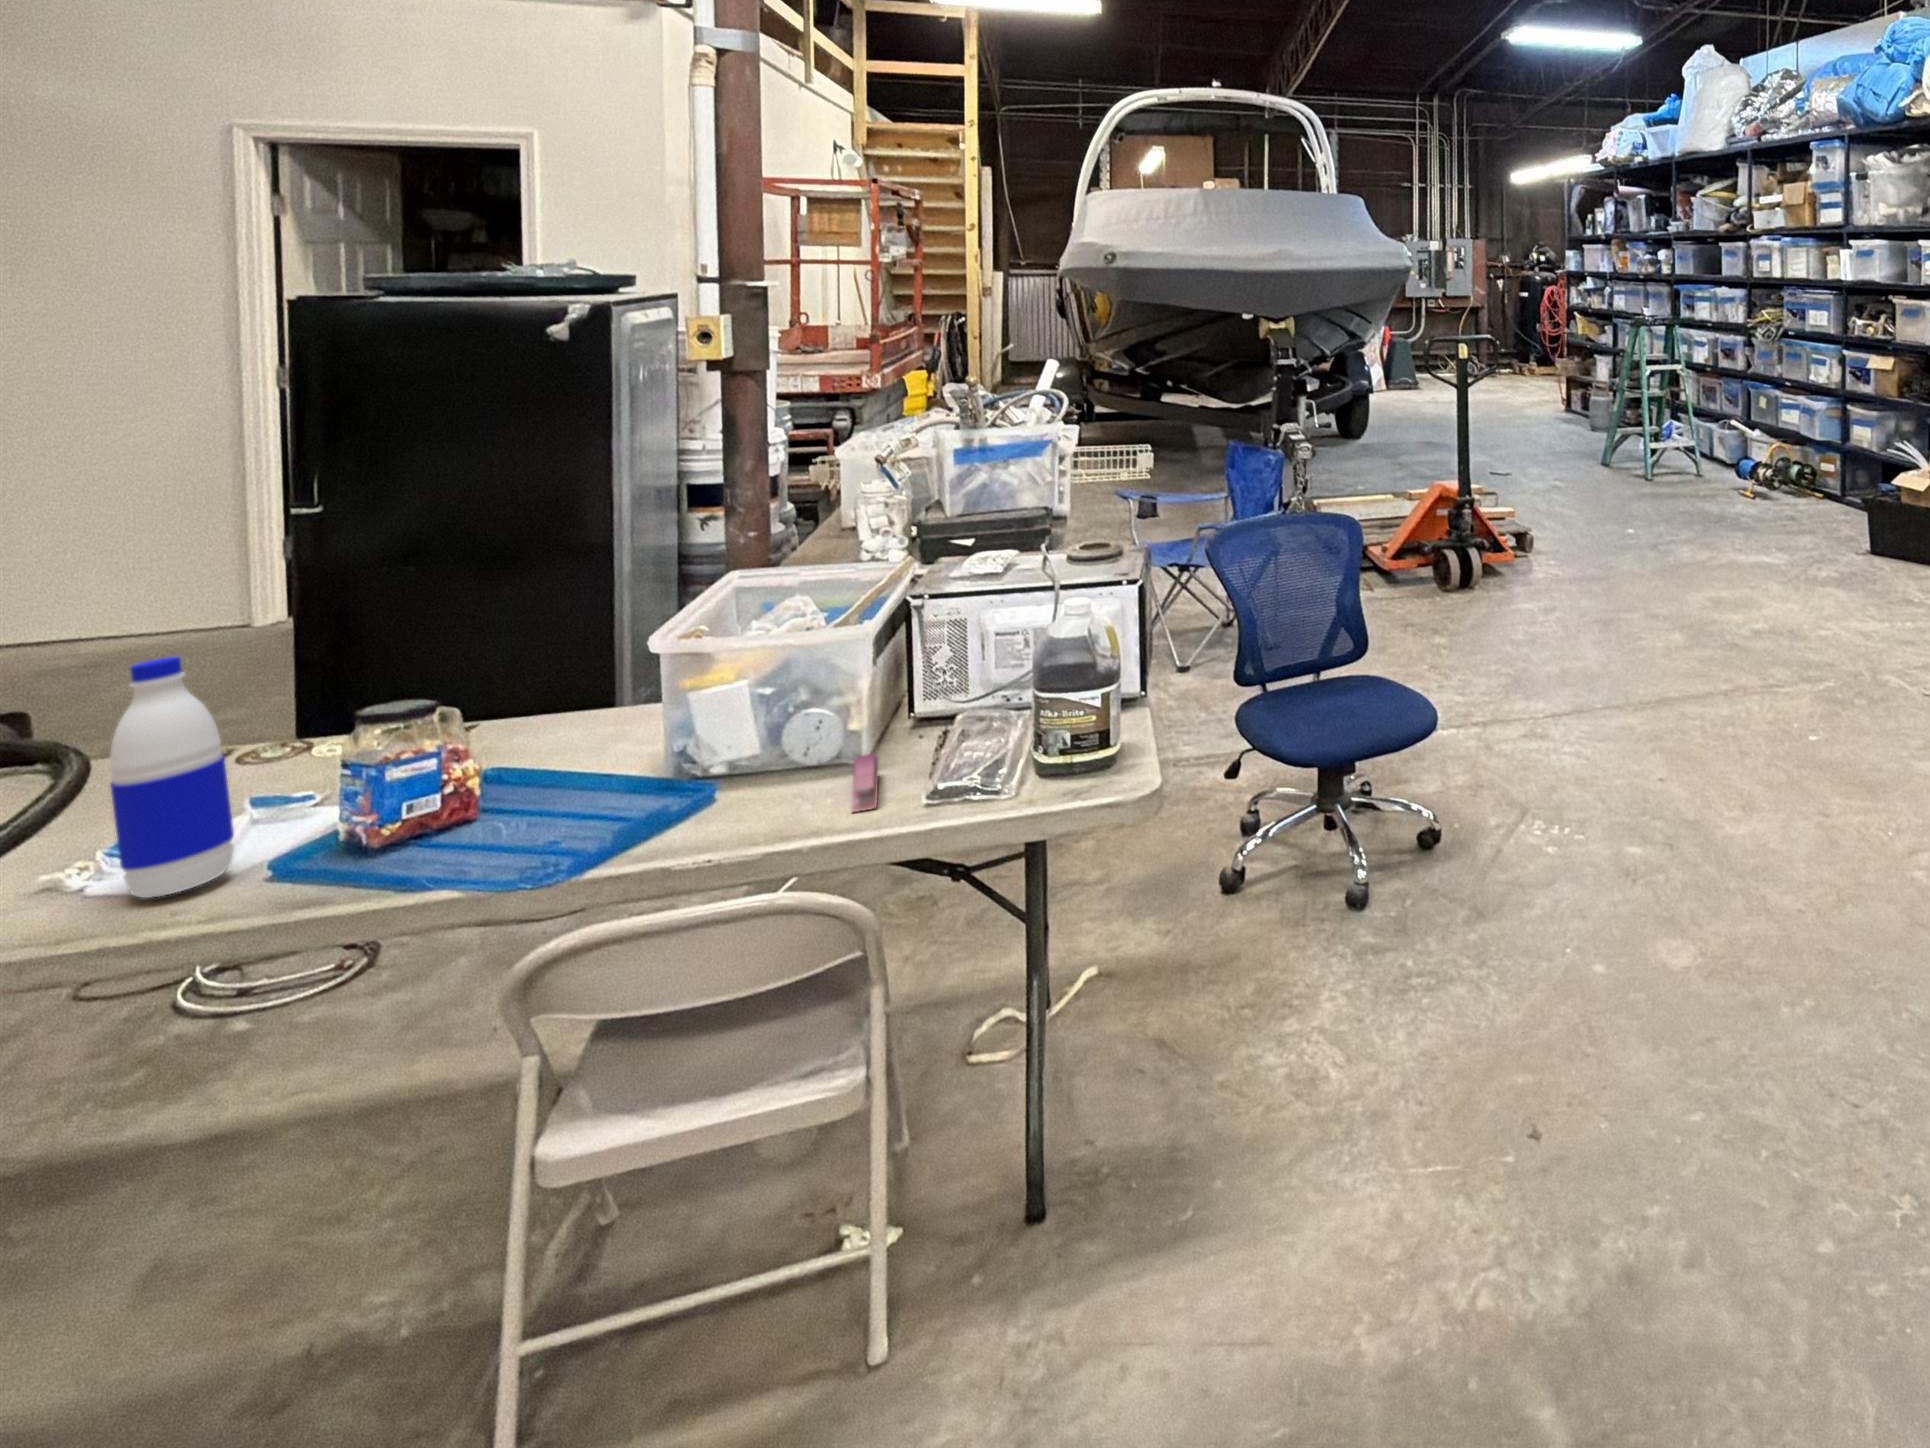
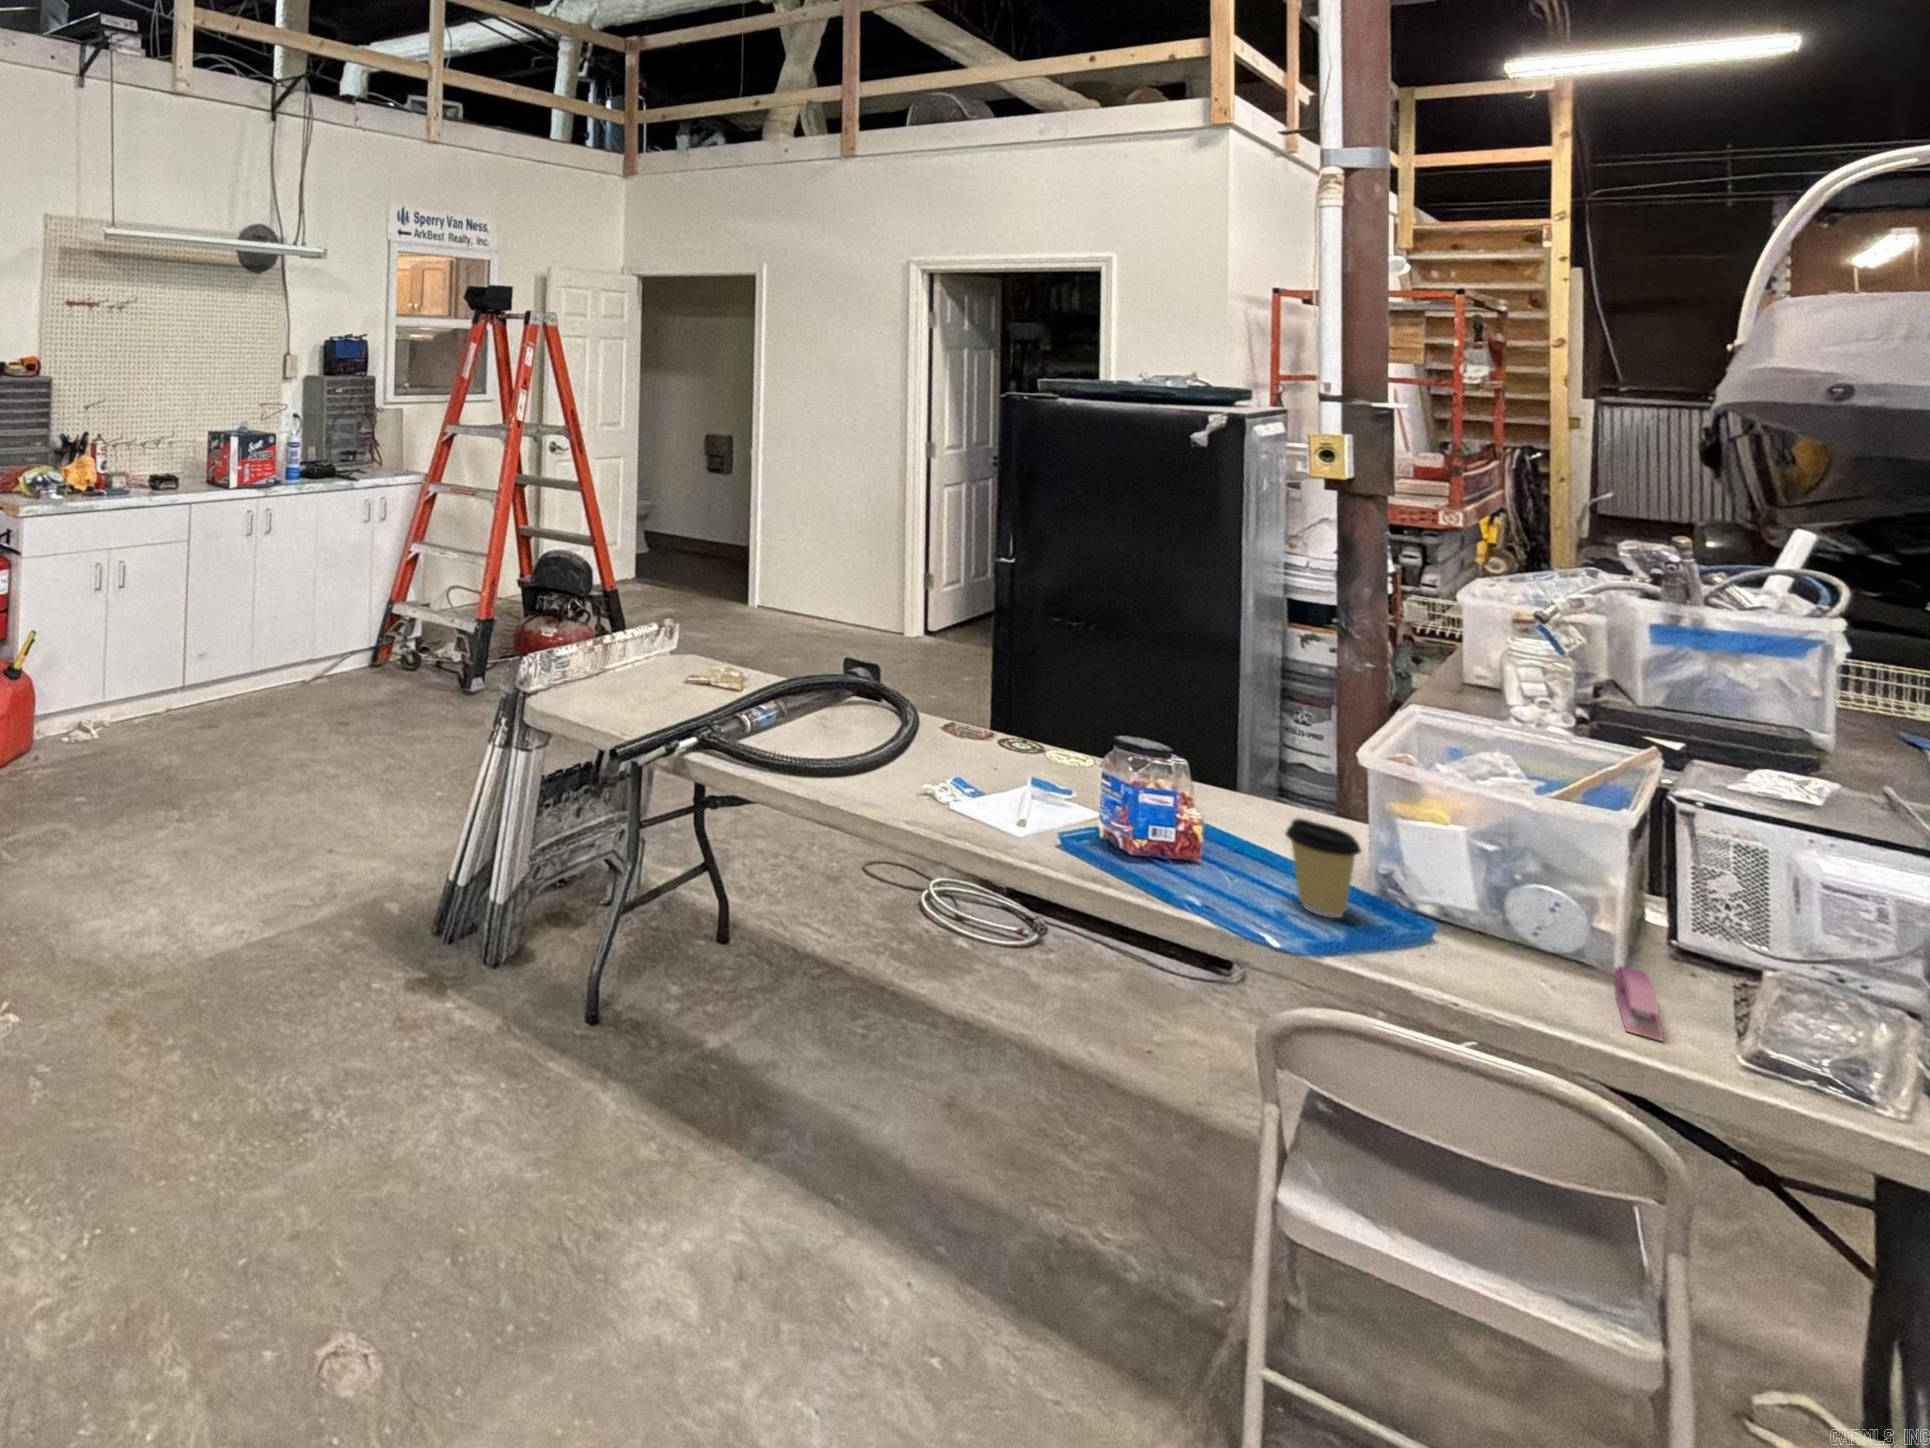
water bottle: present [110,657,234,898] -> none [973,657,1039,831]
coffee cup: none [565,725,646,824] -> present [1286,819,1361,918]

